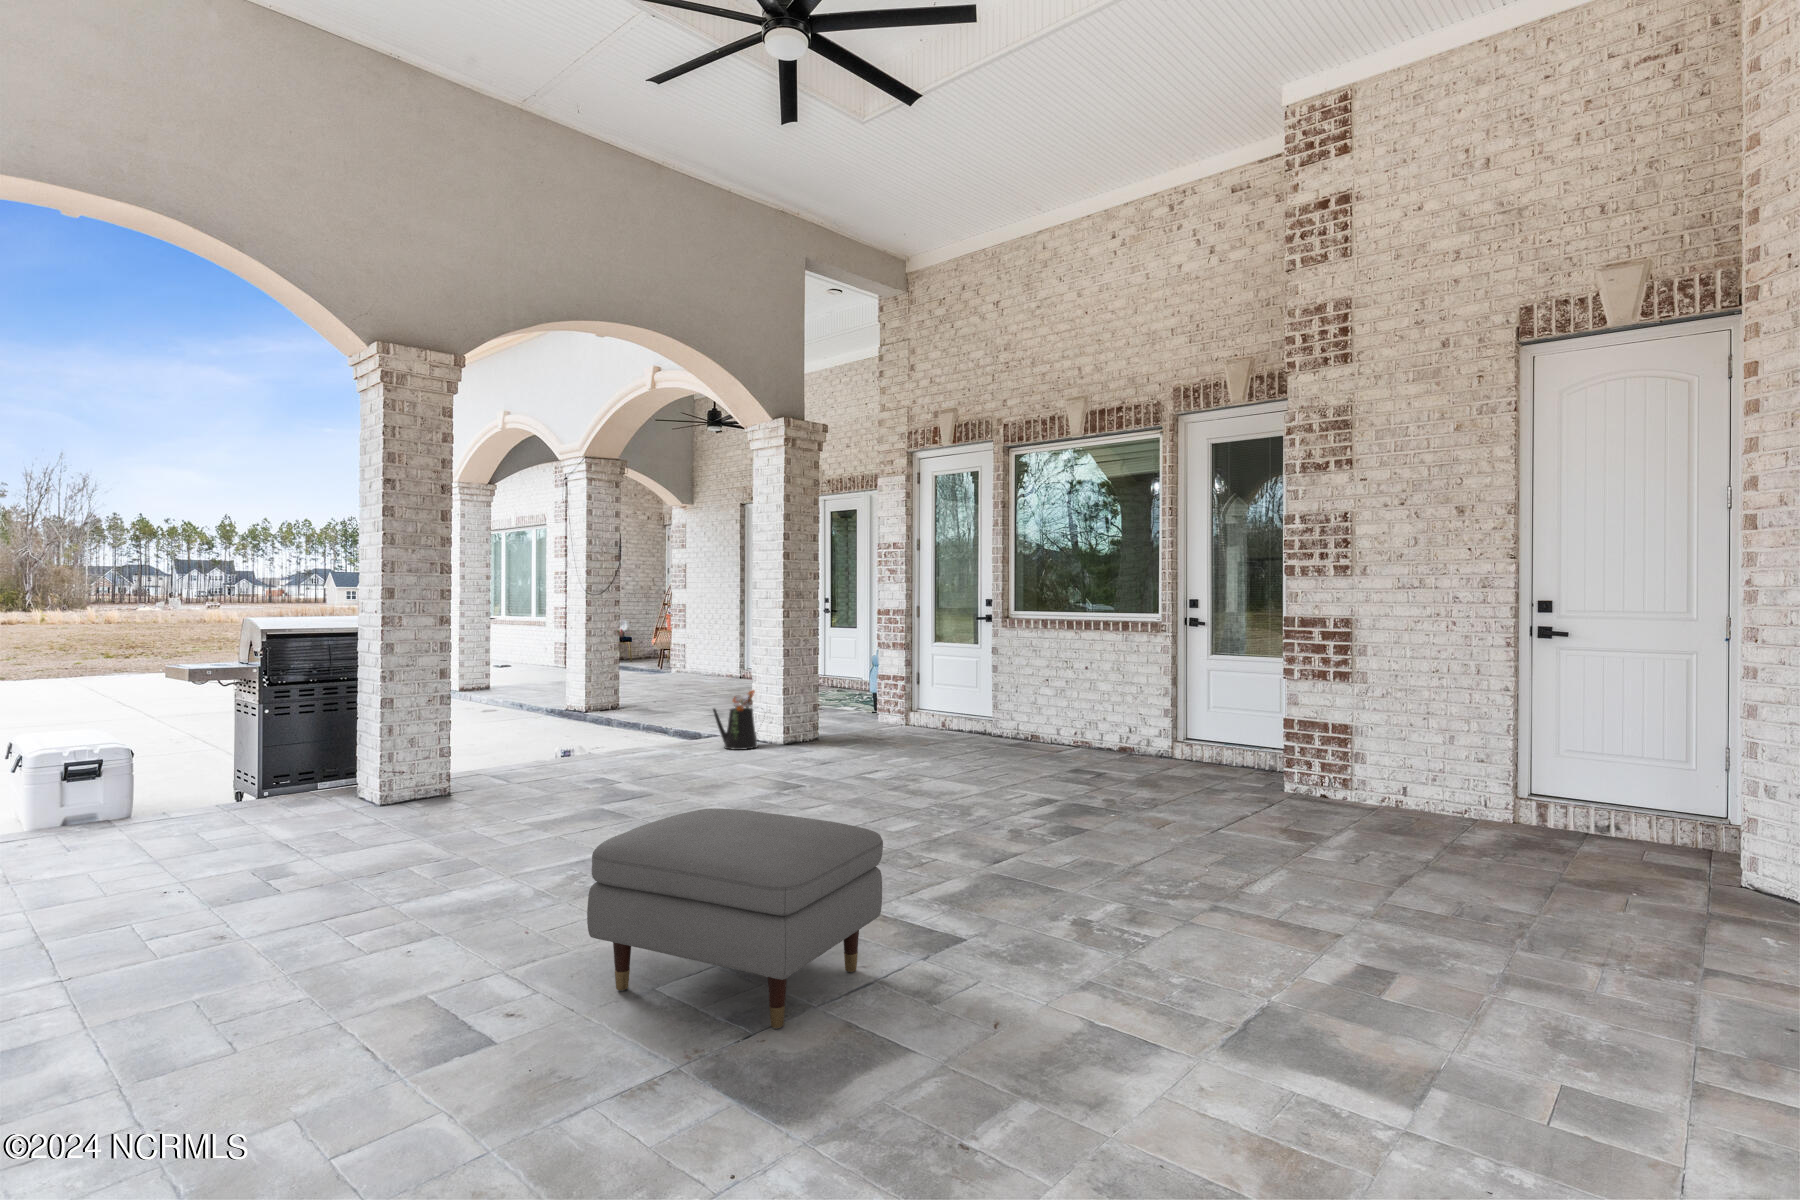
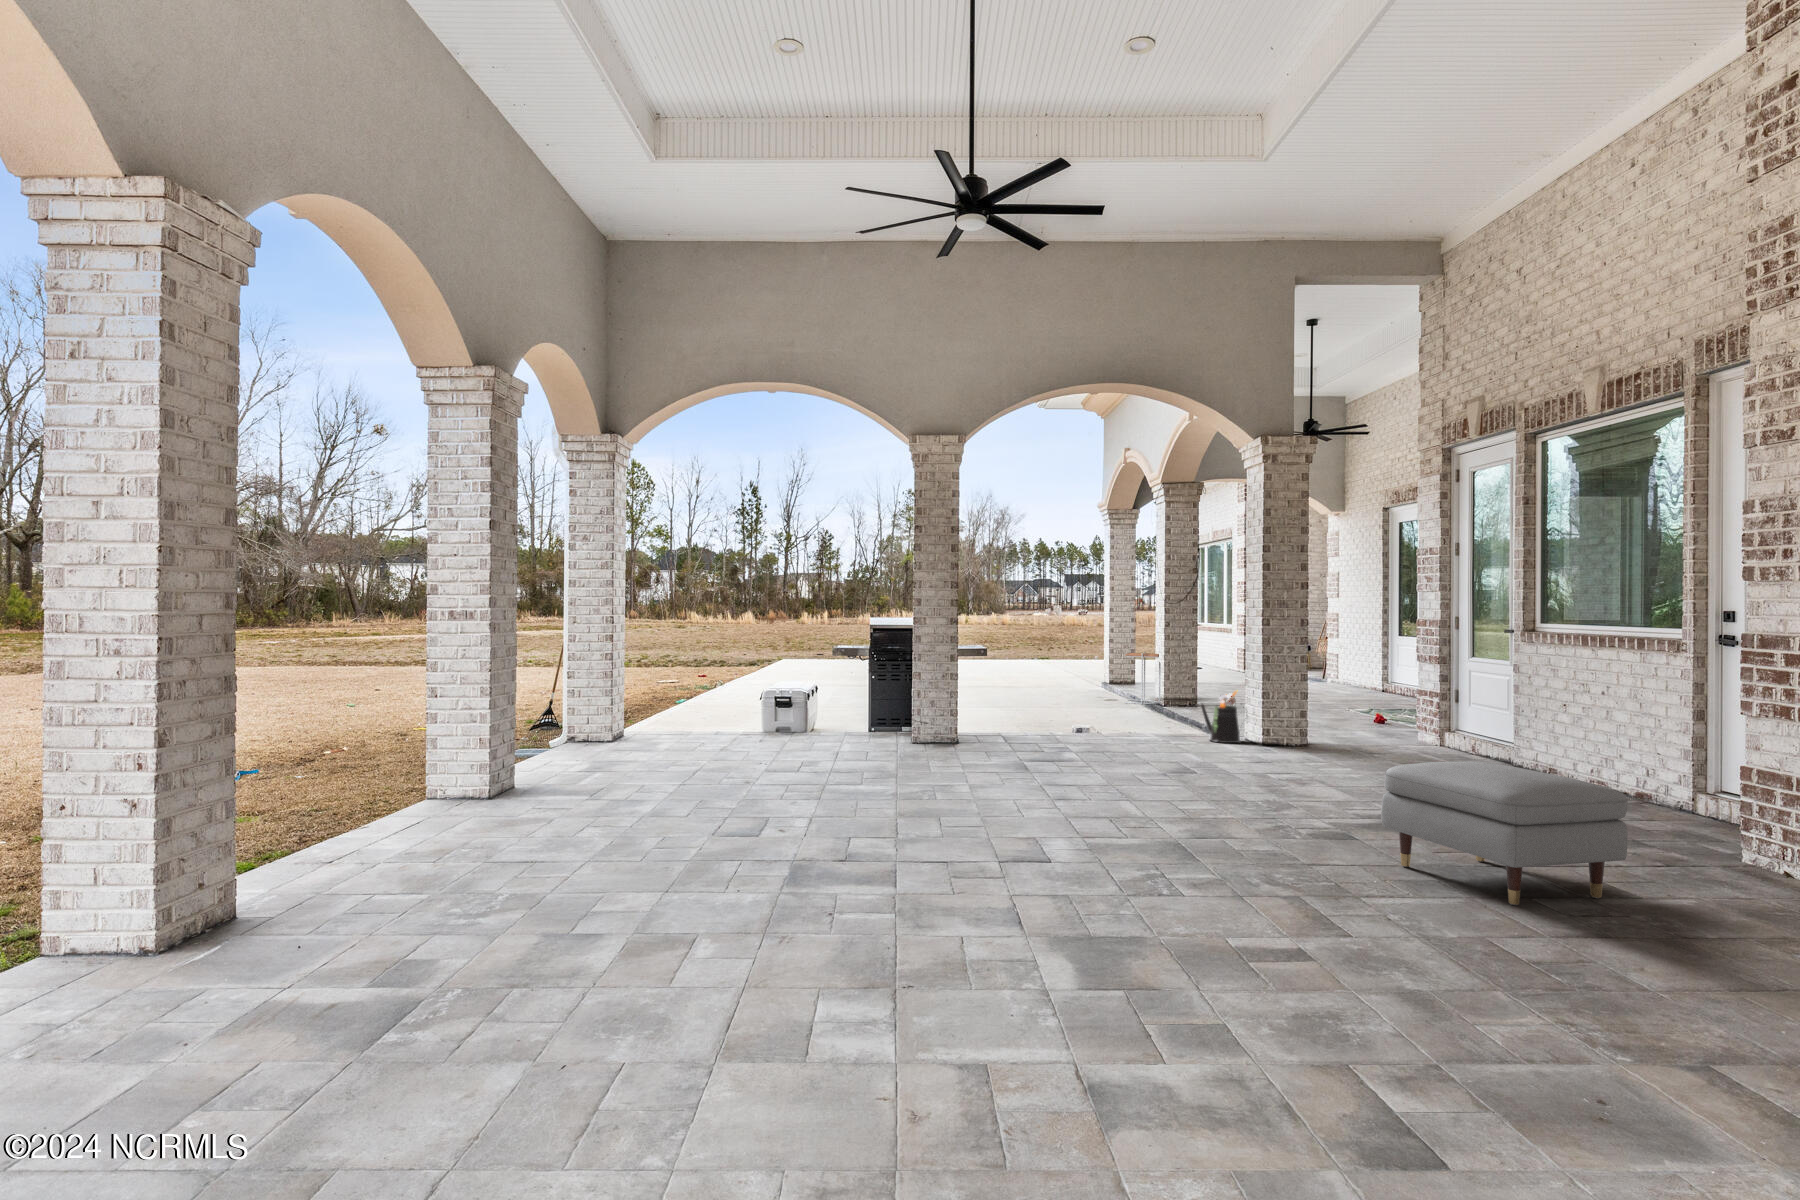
side table: none [525,652,571,716] -> present [1125,652,1161,704]
ottoman: present [587,808,883,1029] -> present [1381,761,1628,905]

